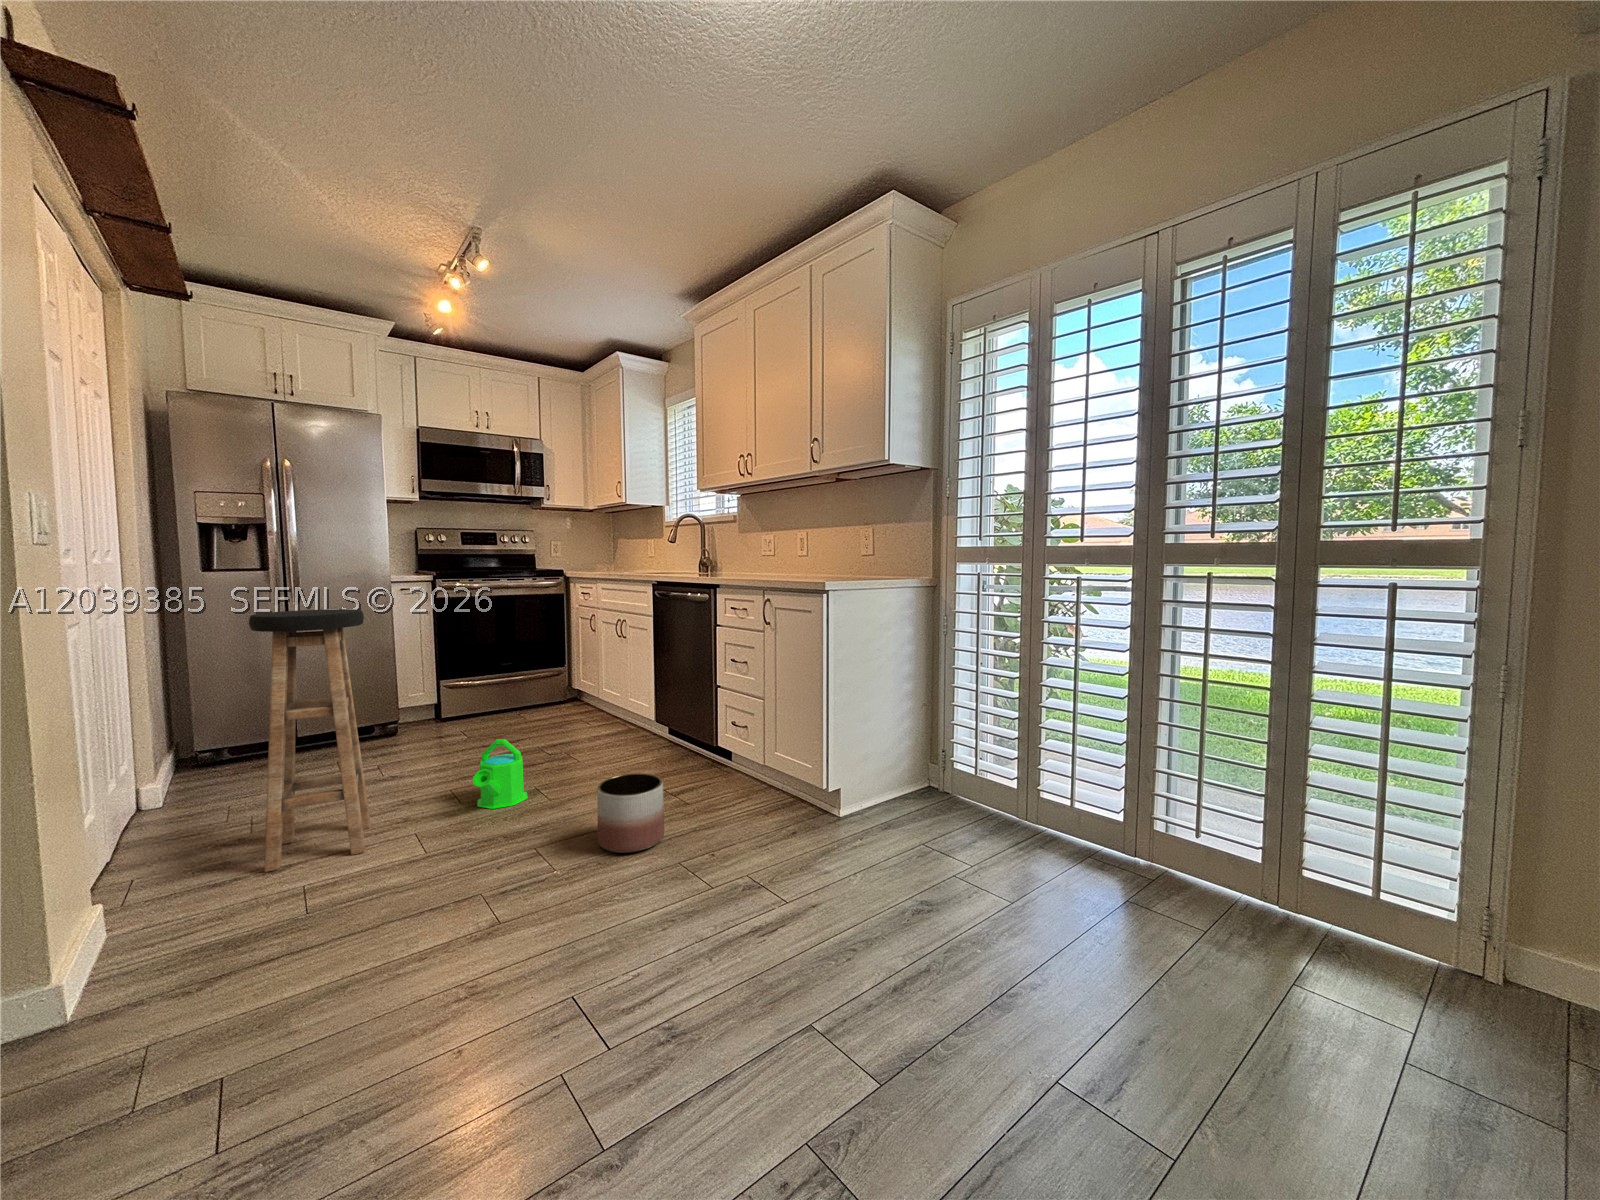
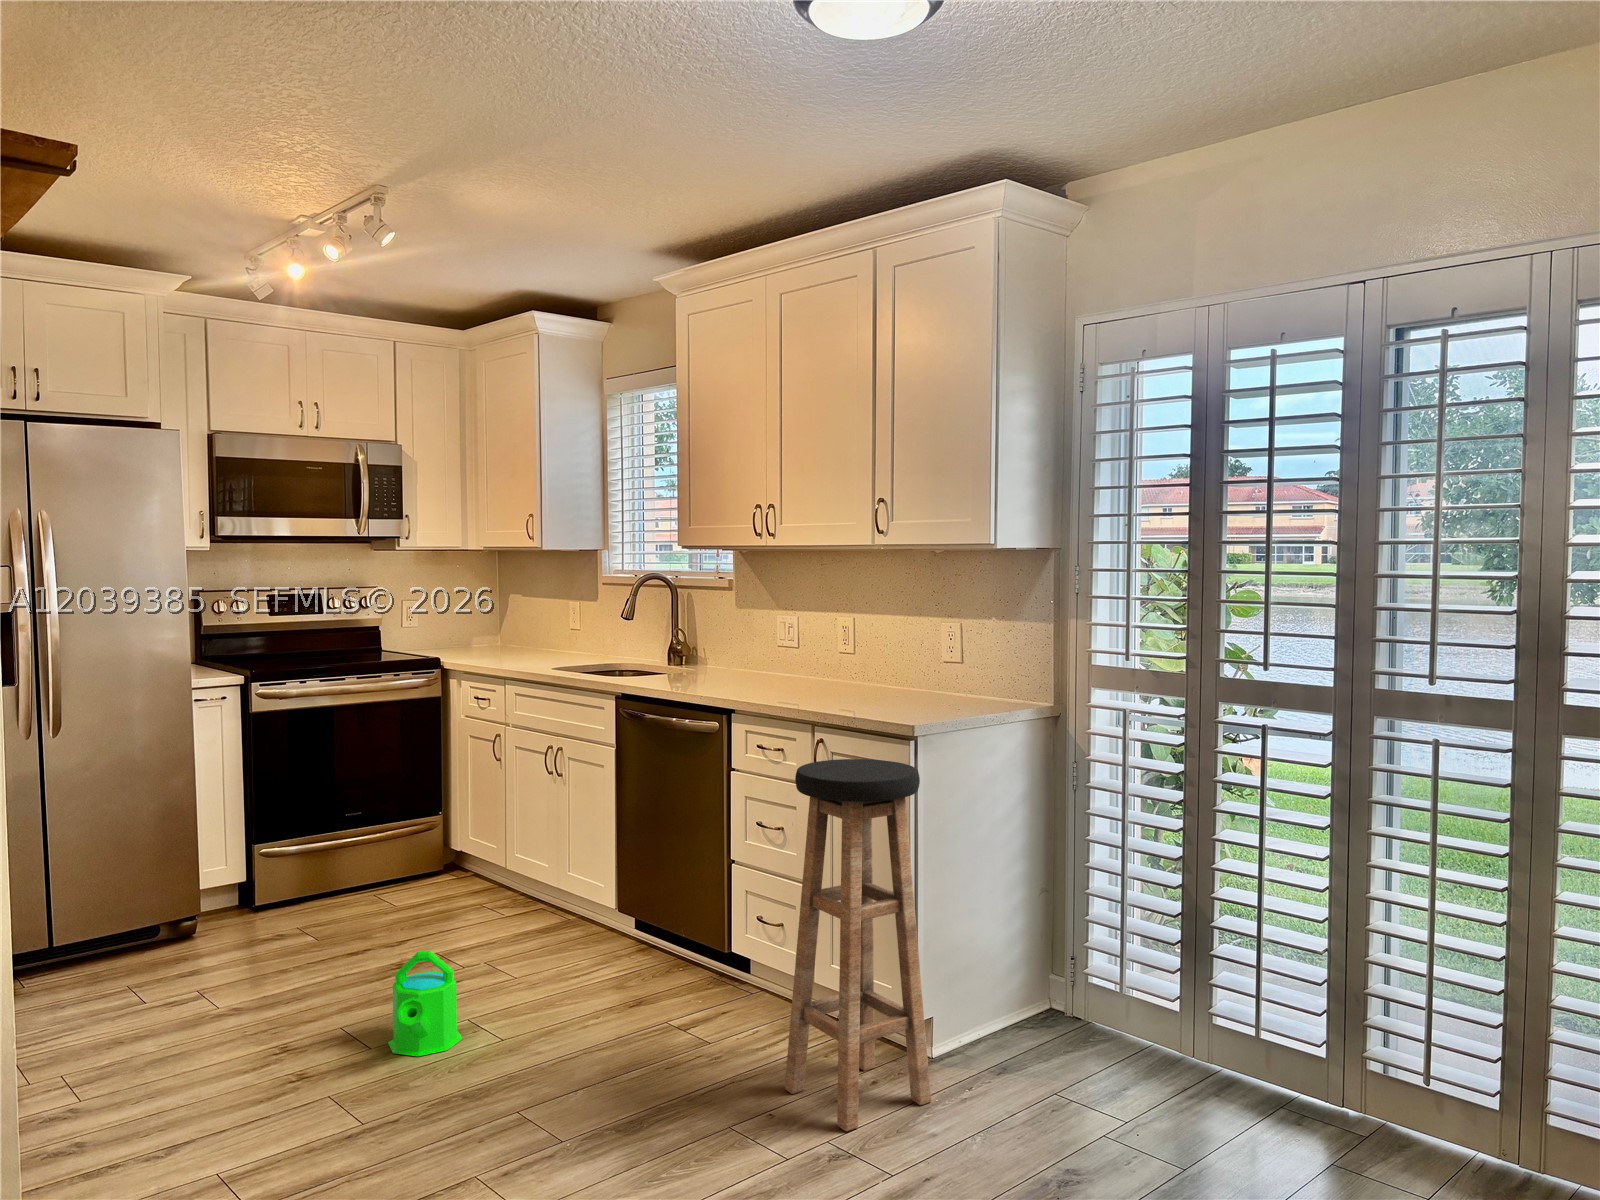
bar stool: present [249,609,371,872] -> present [785,759,931,1131]
planter: present [597,773,664,853] -> none [602,1001,693,1118]

